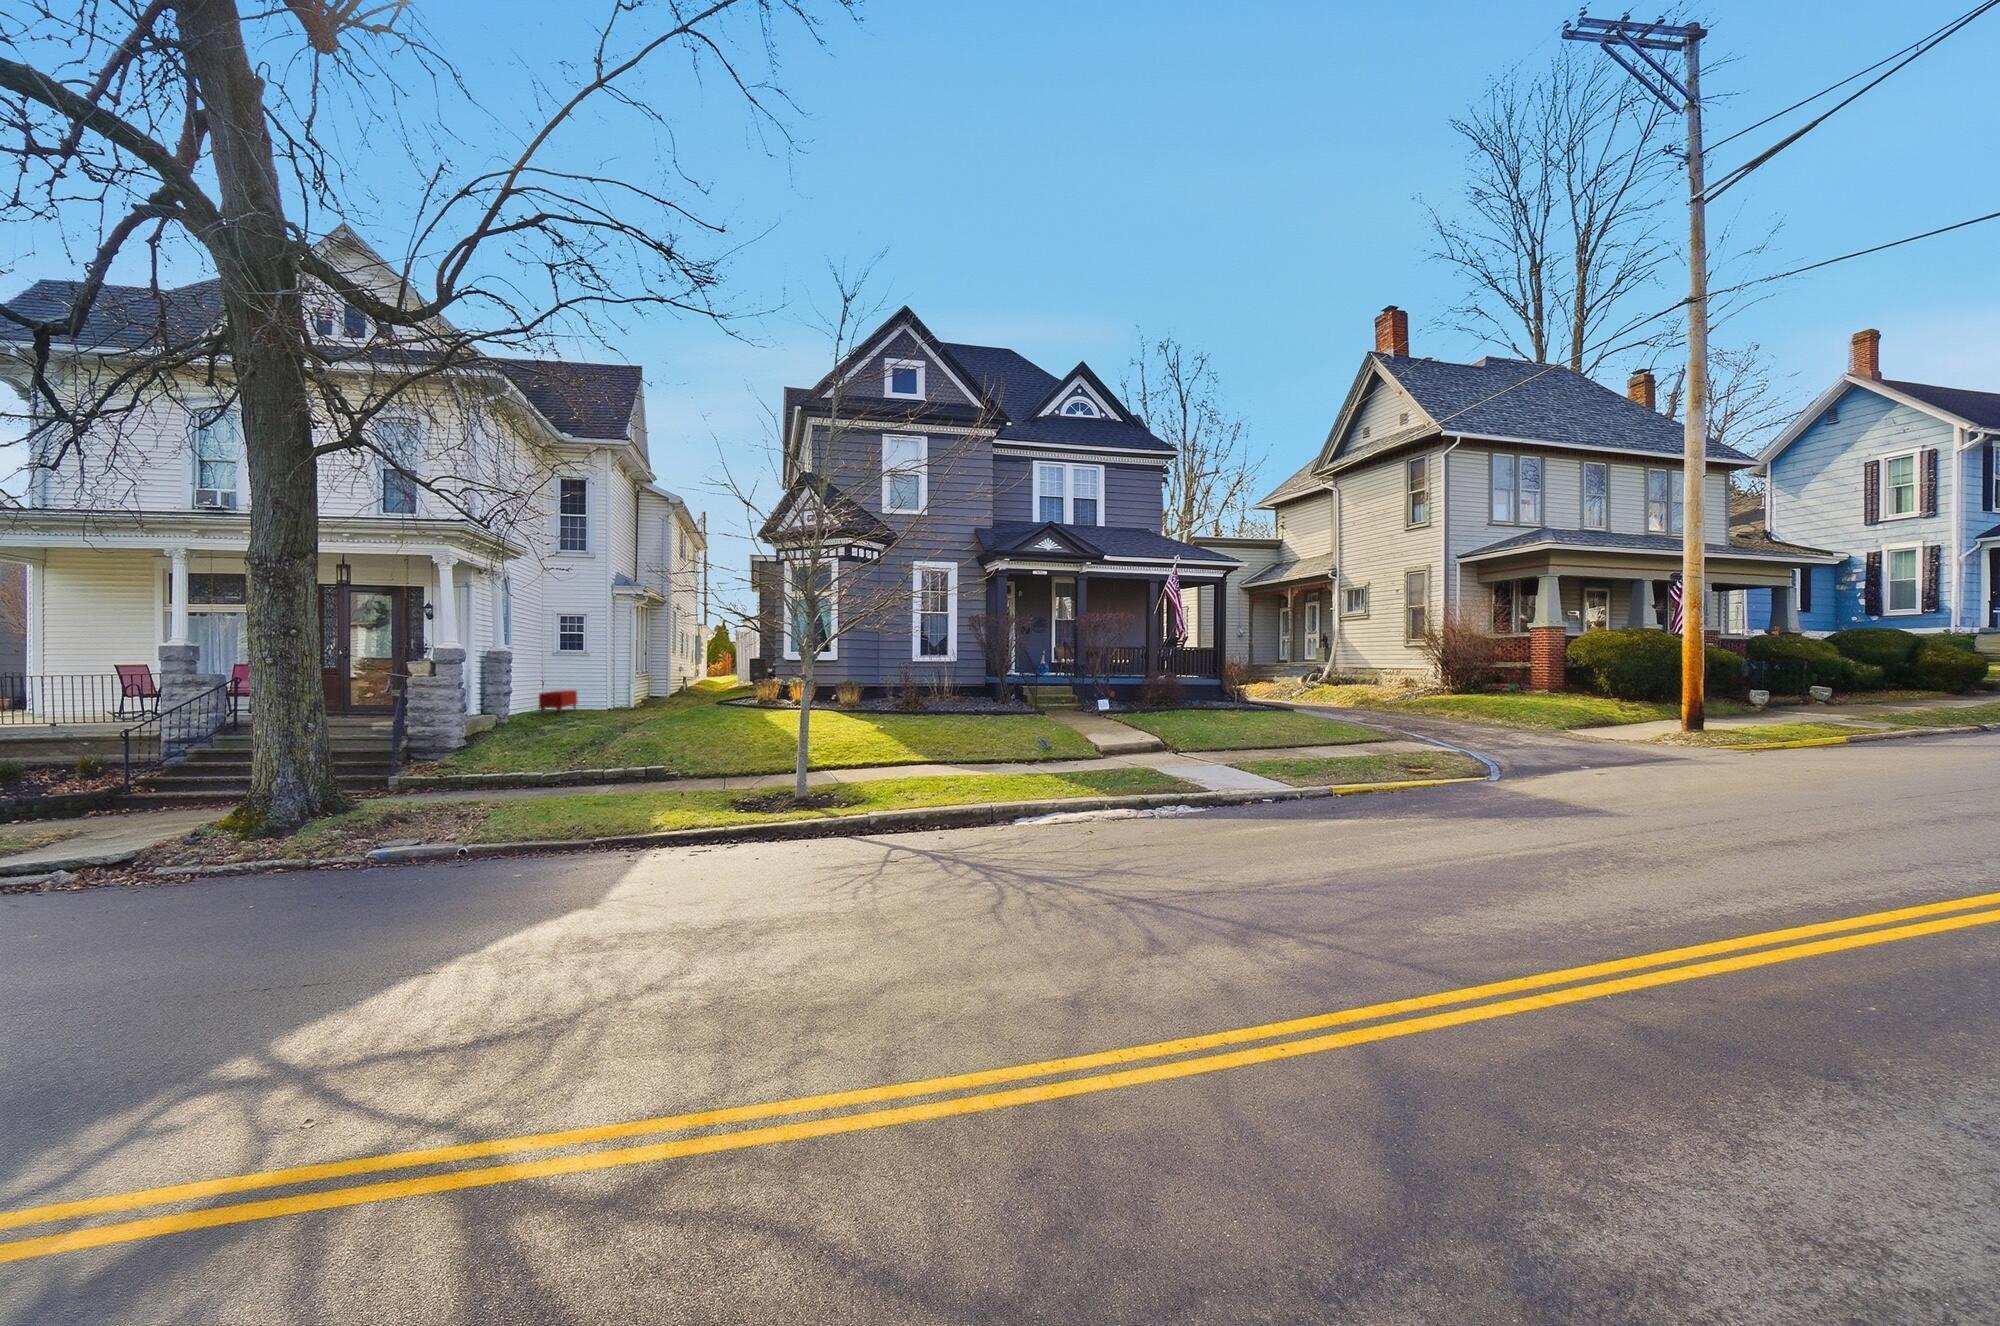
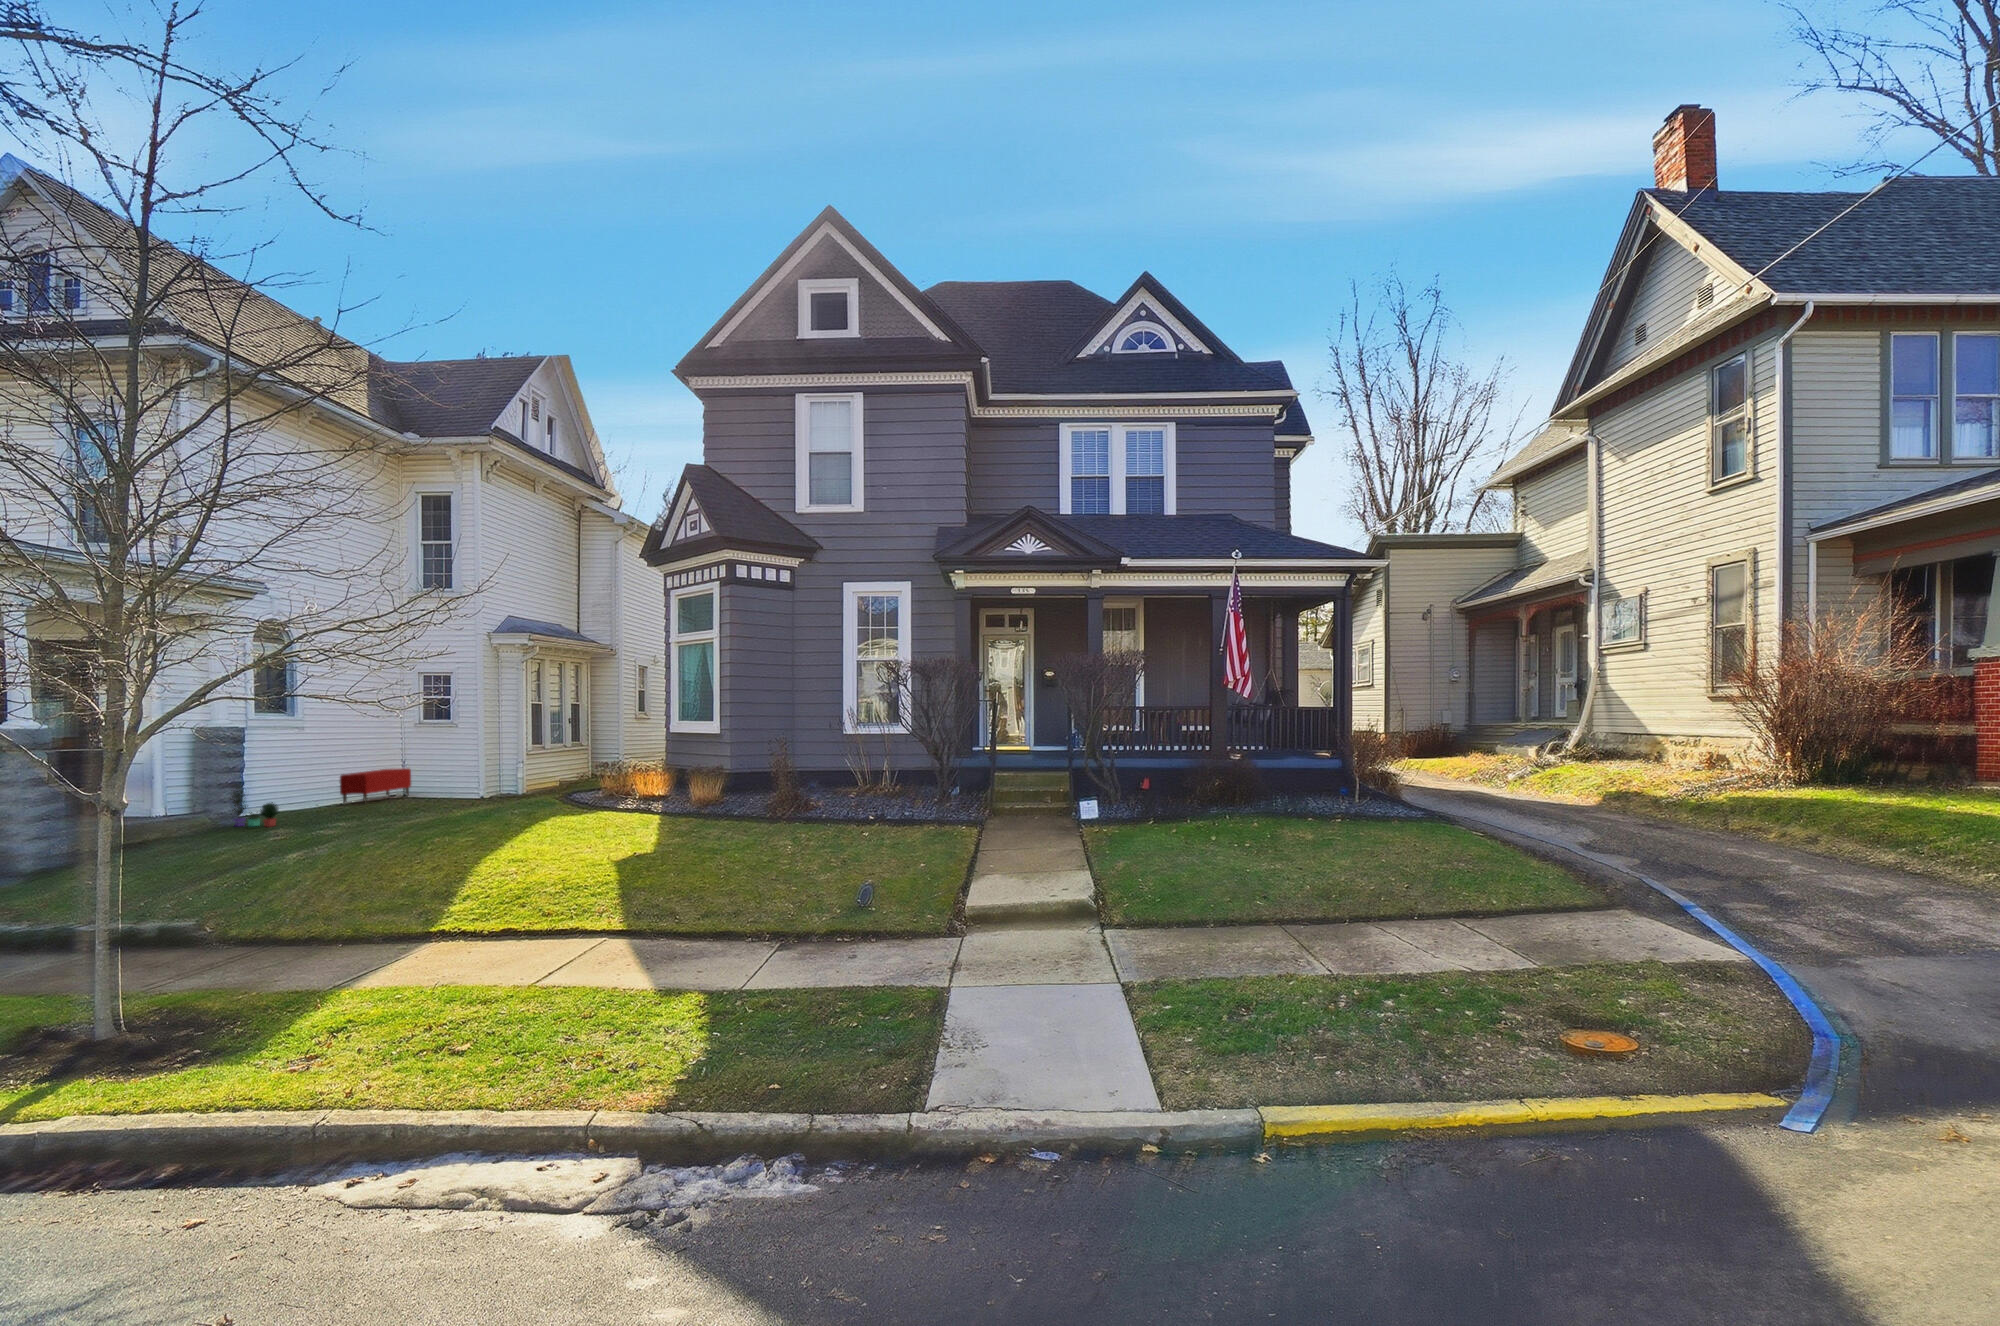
potted plant: present [1493,666,1529,689] -> present [230,785,279,827]

